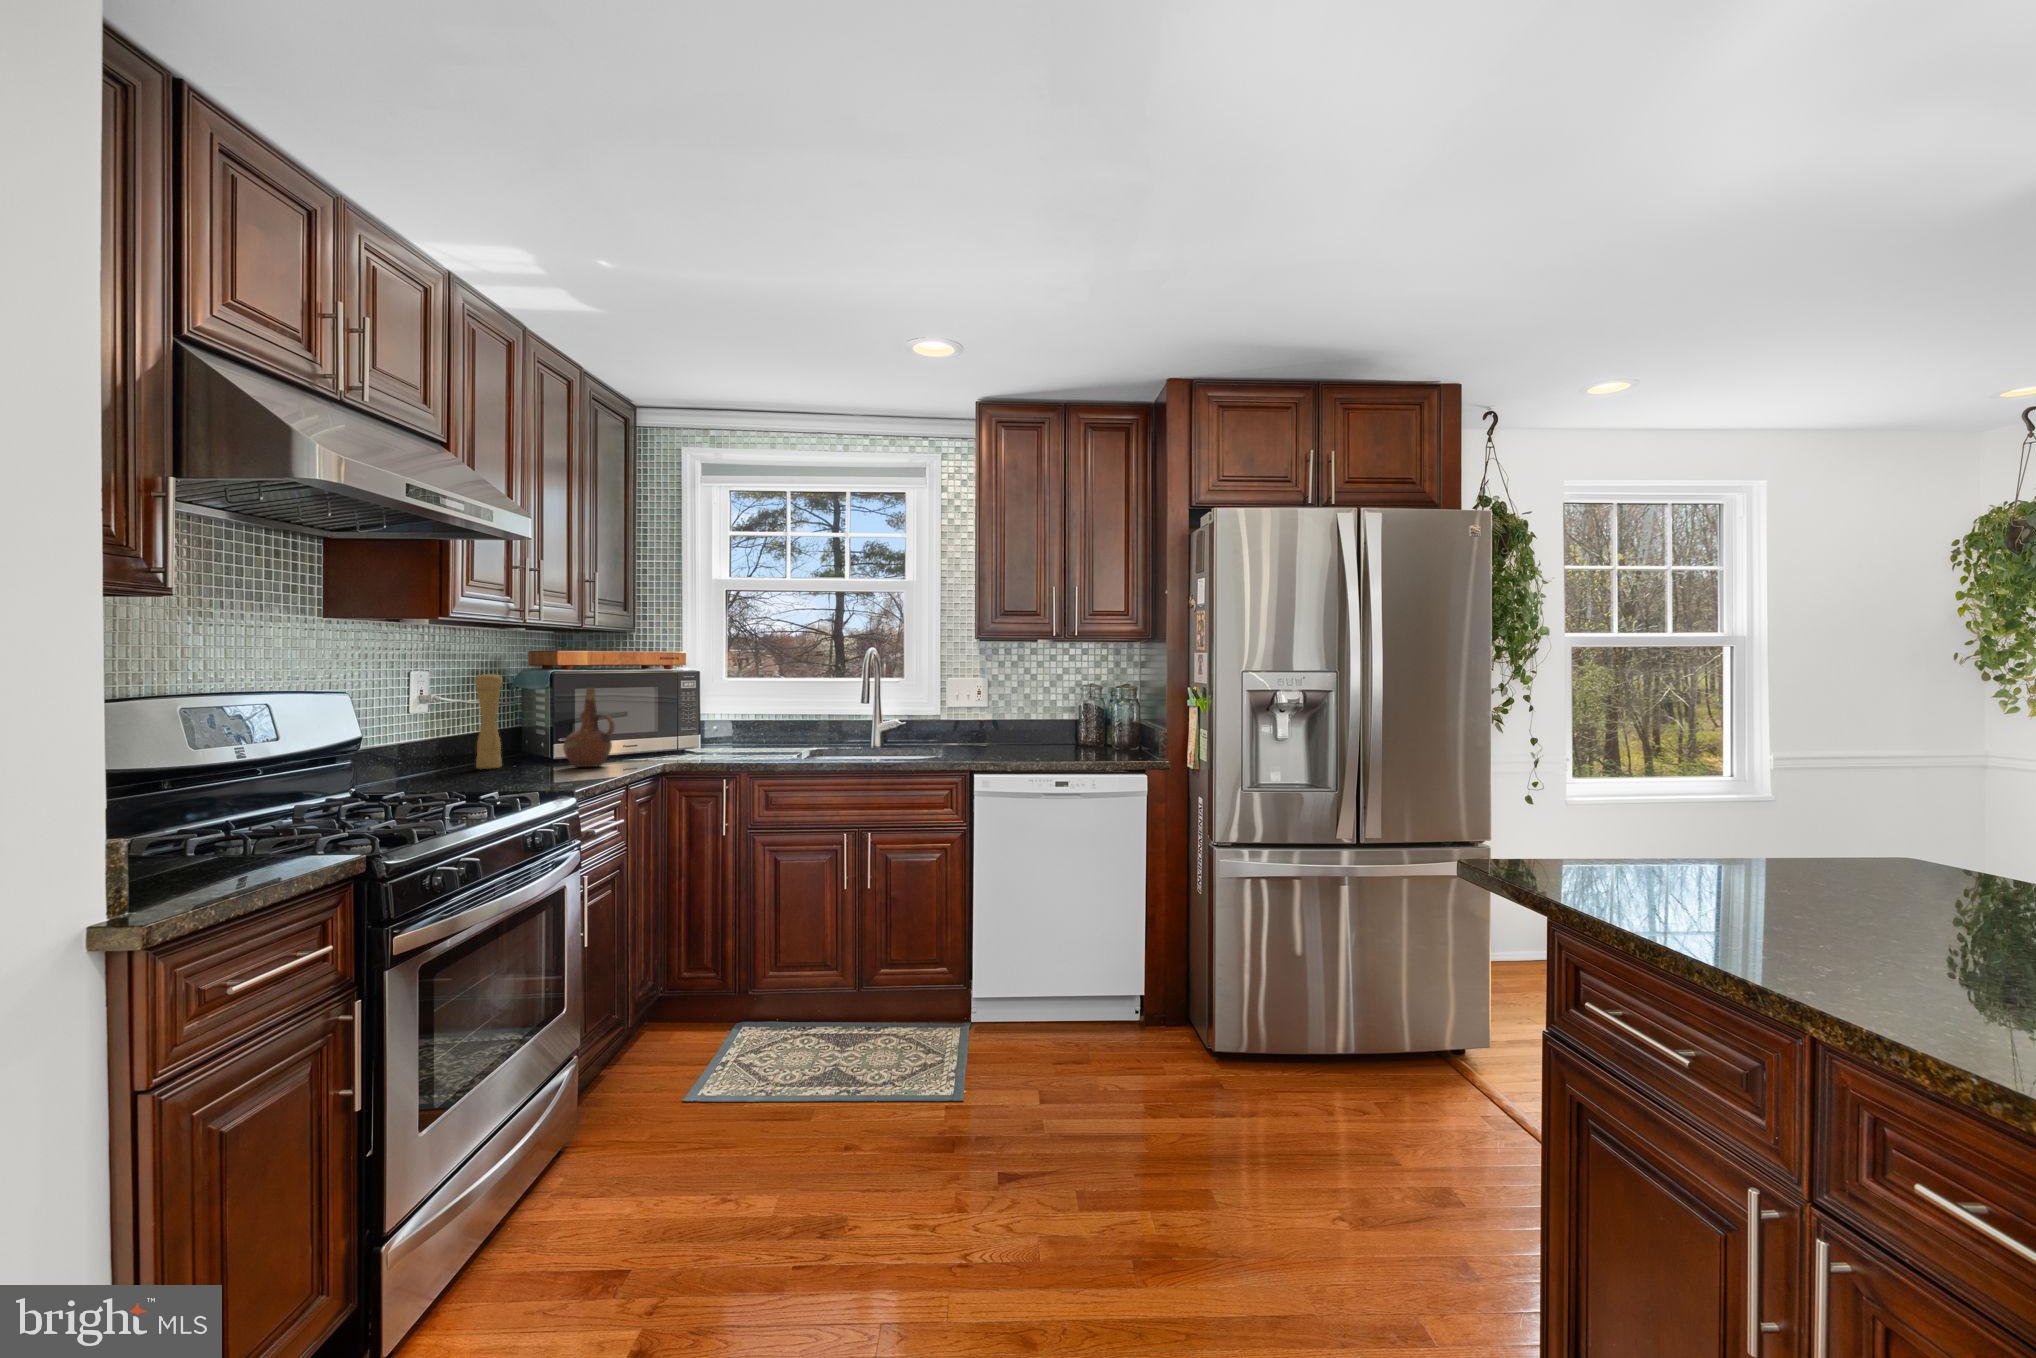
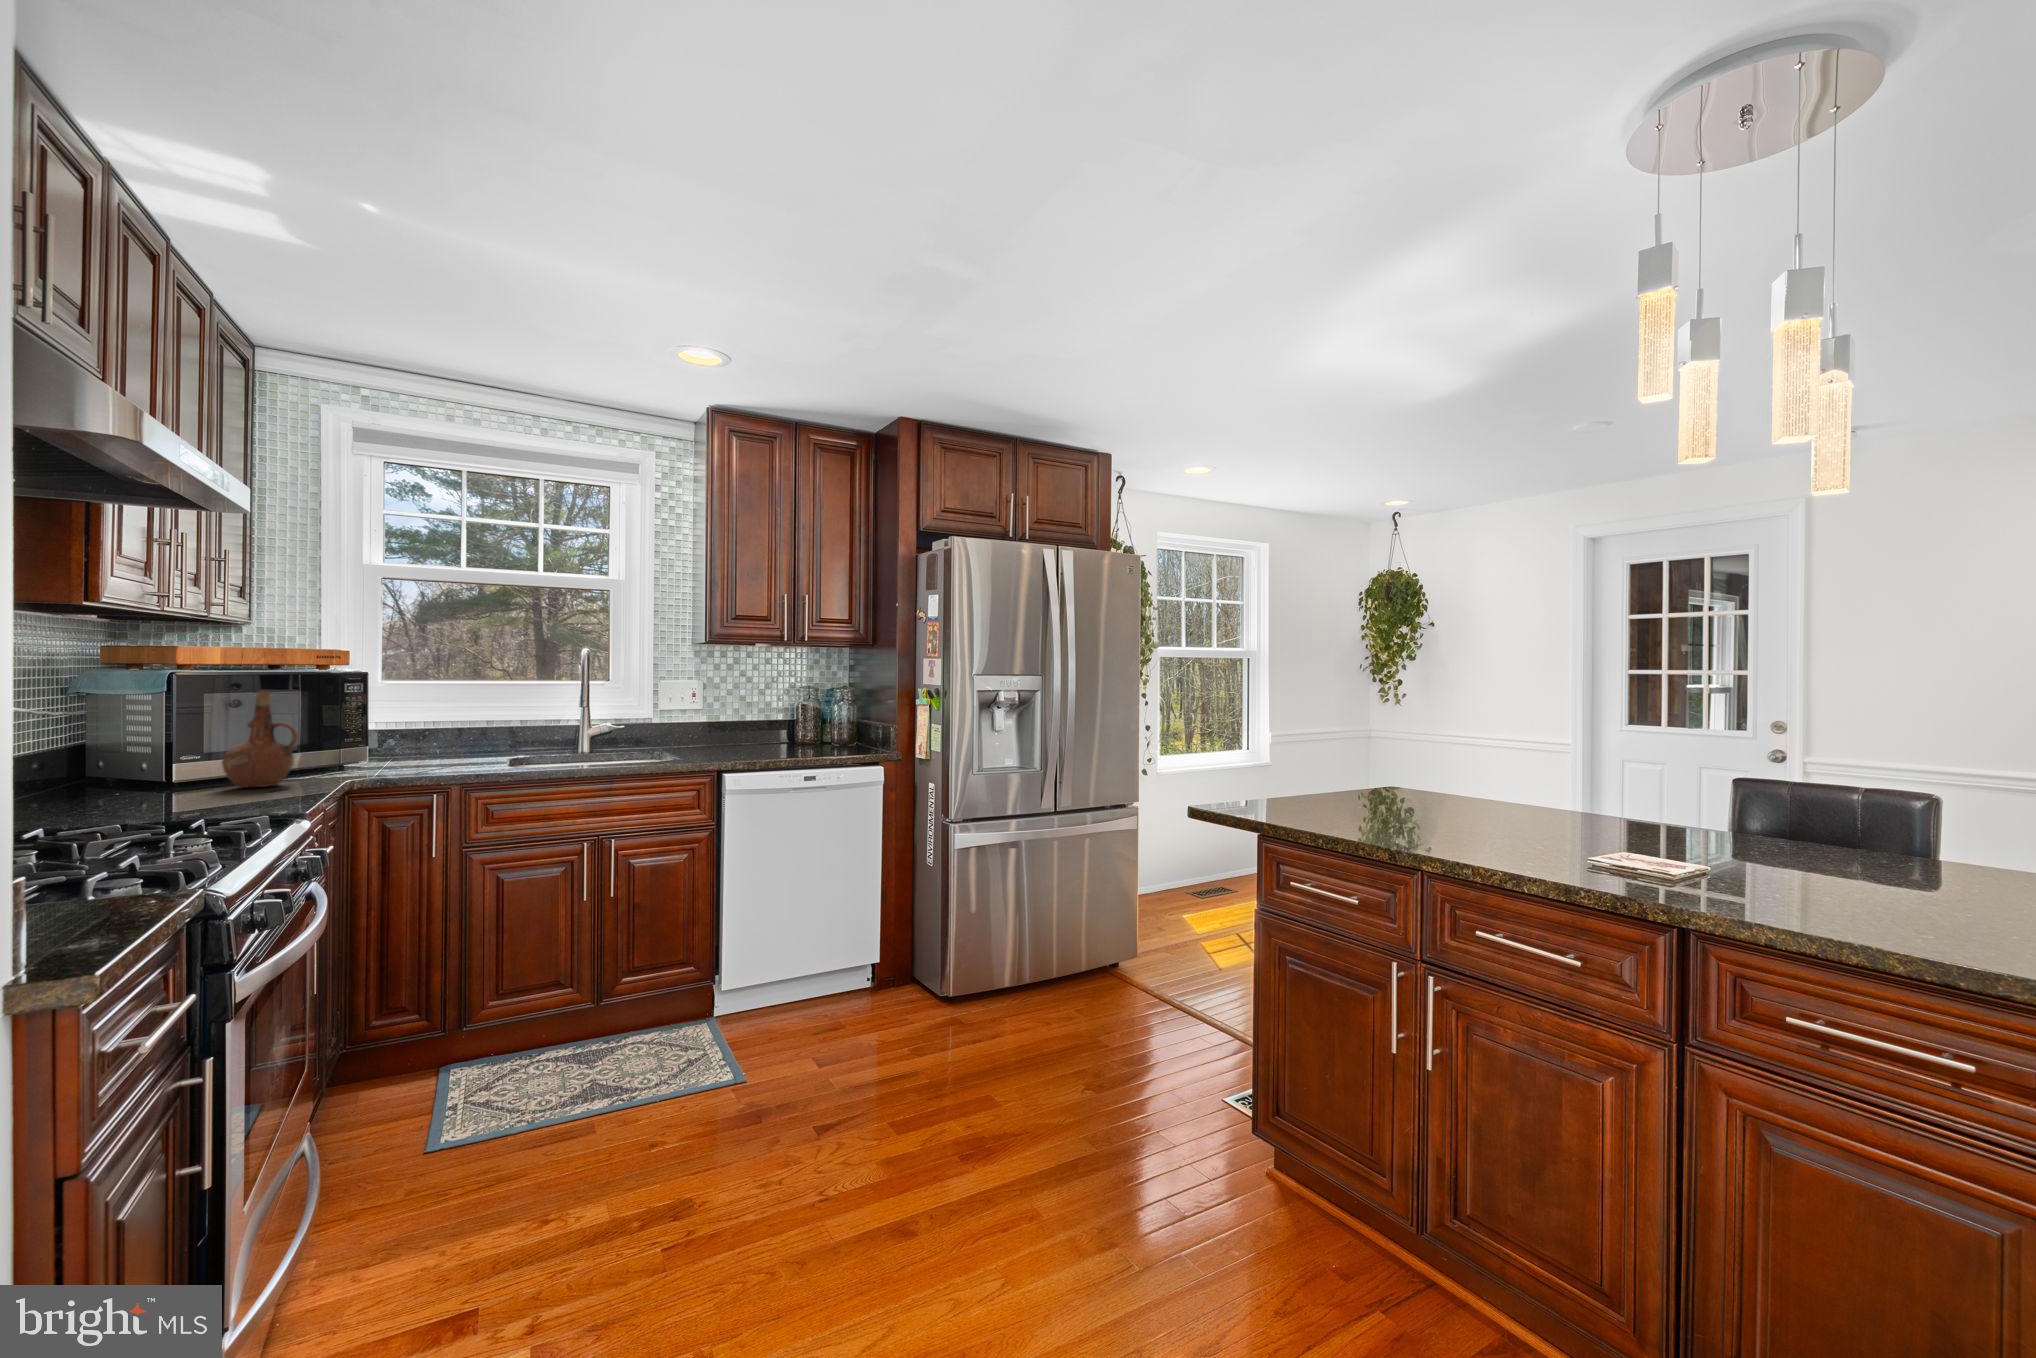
pepper mill: present [475,673,502,769] -> none [70,673,115,797]

